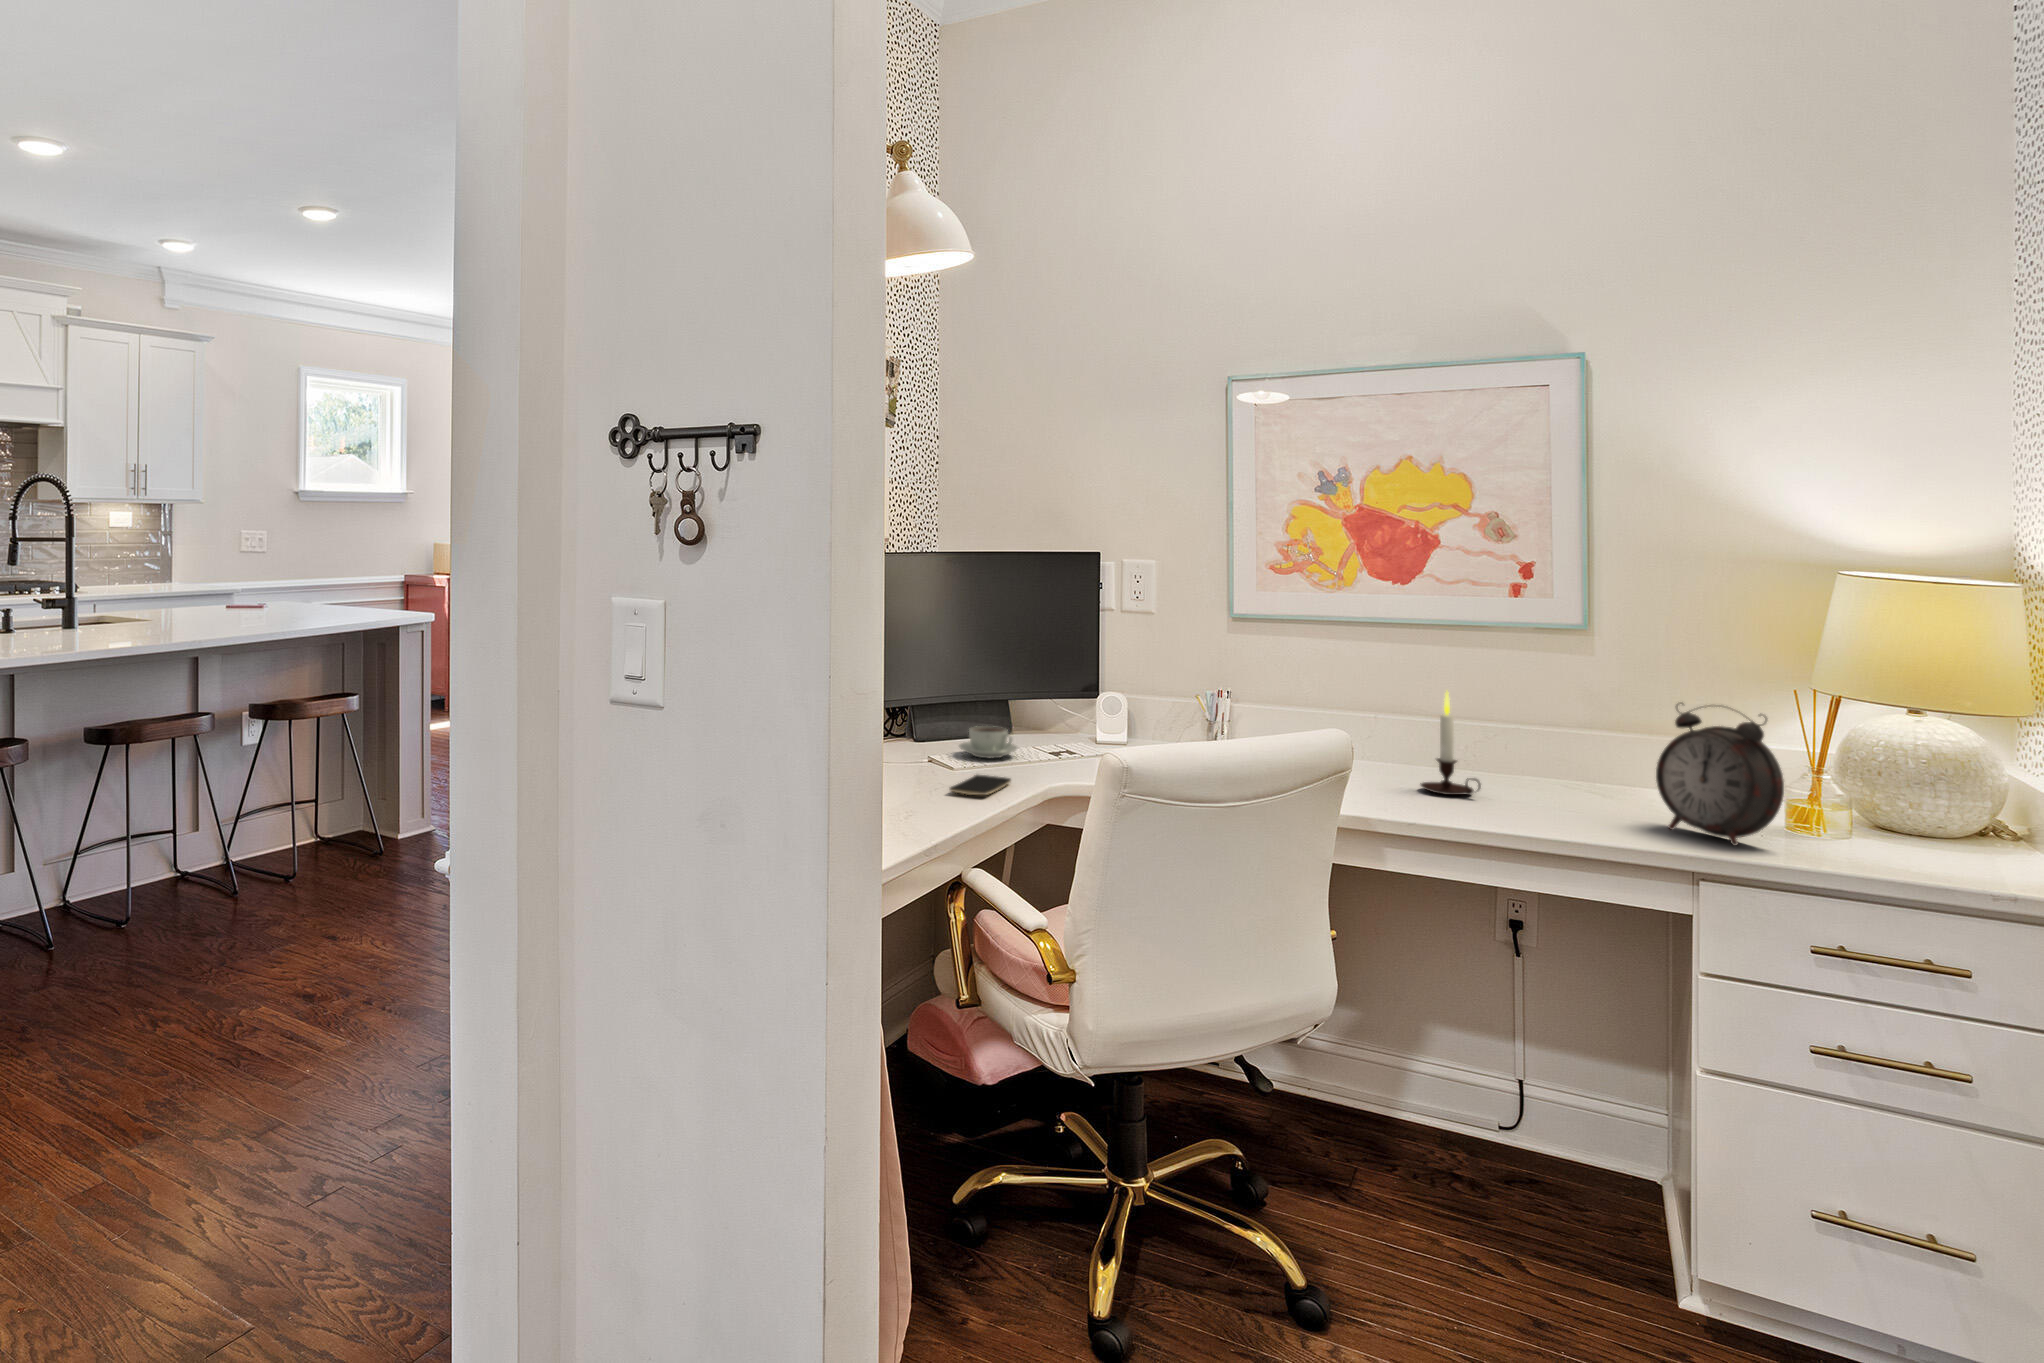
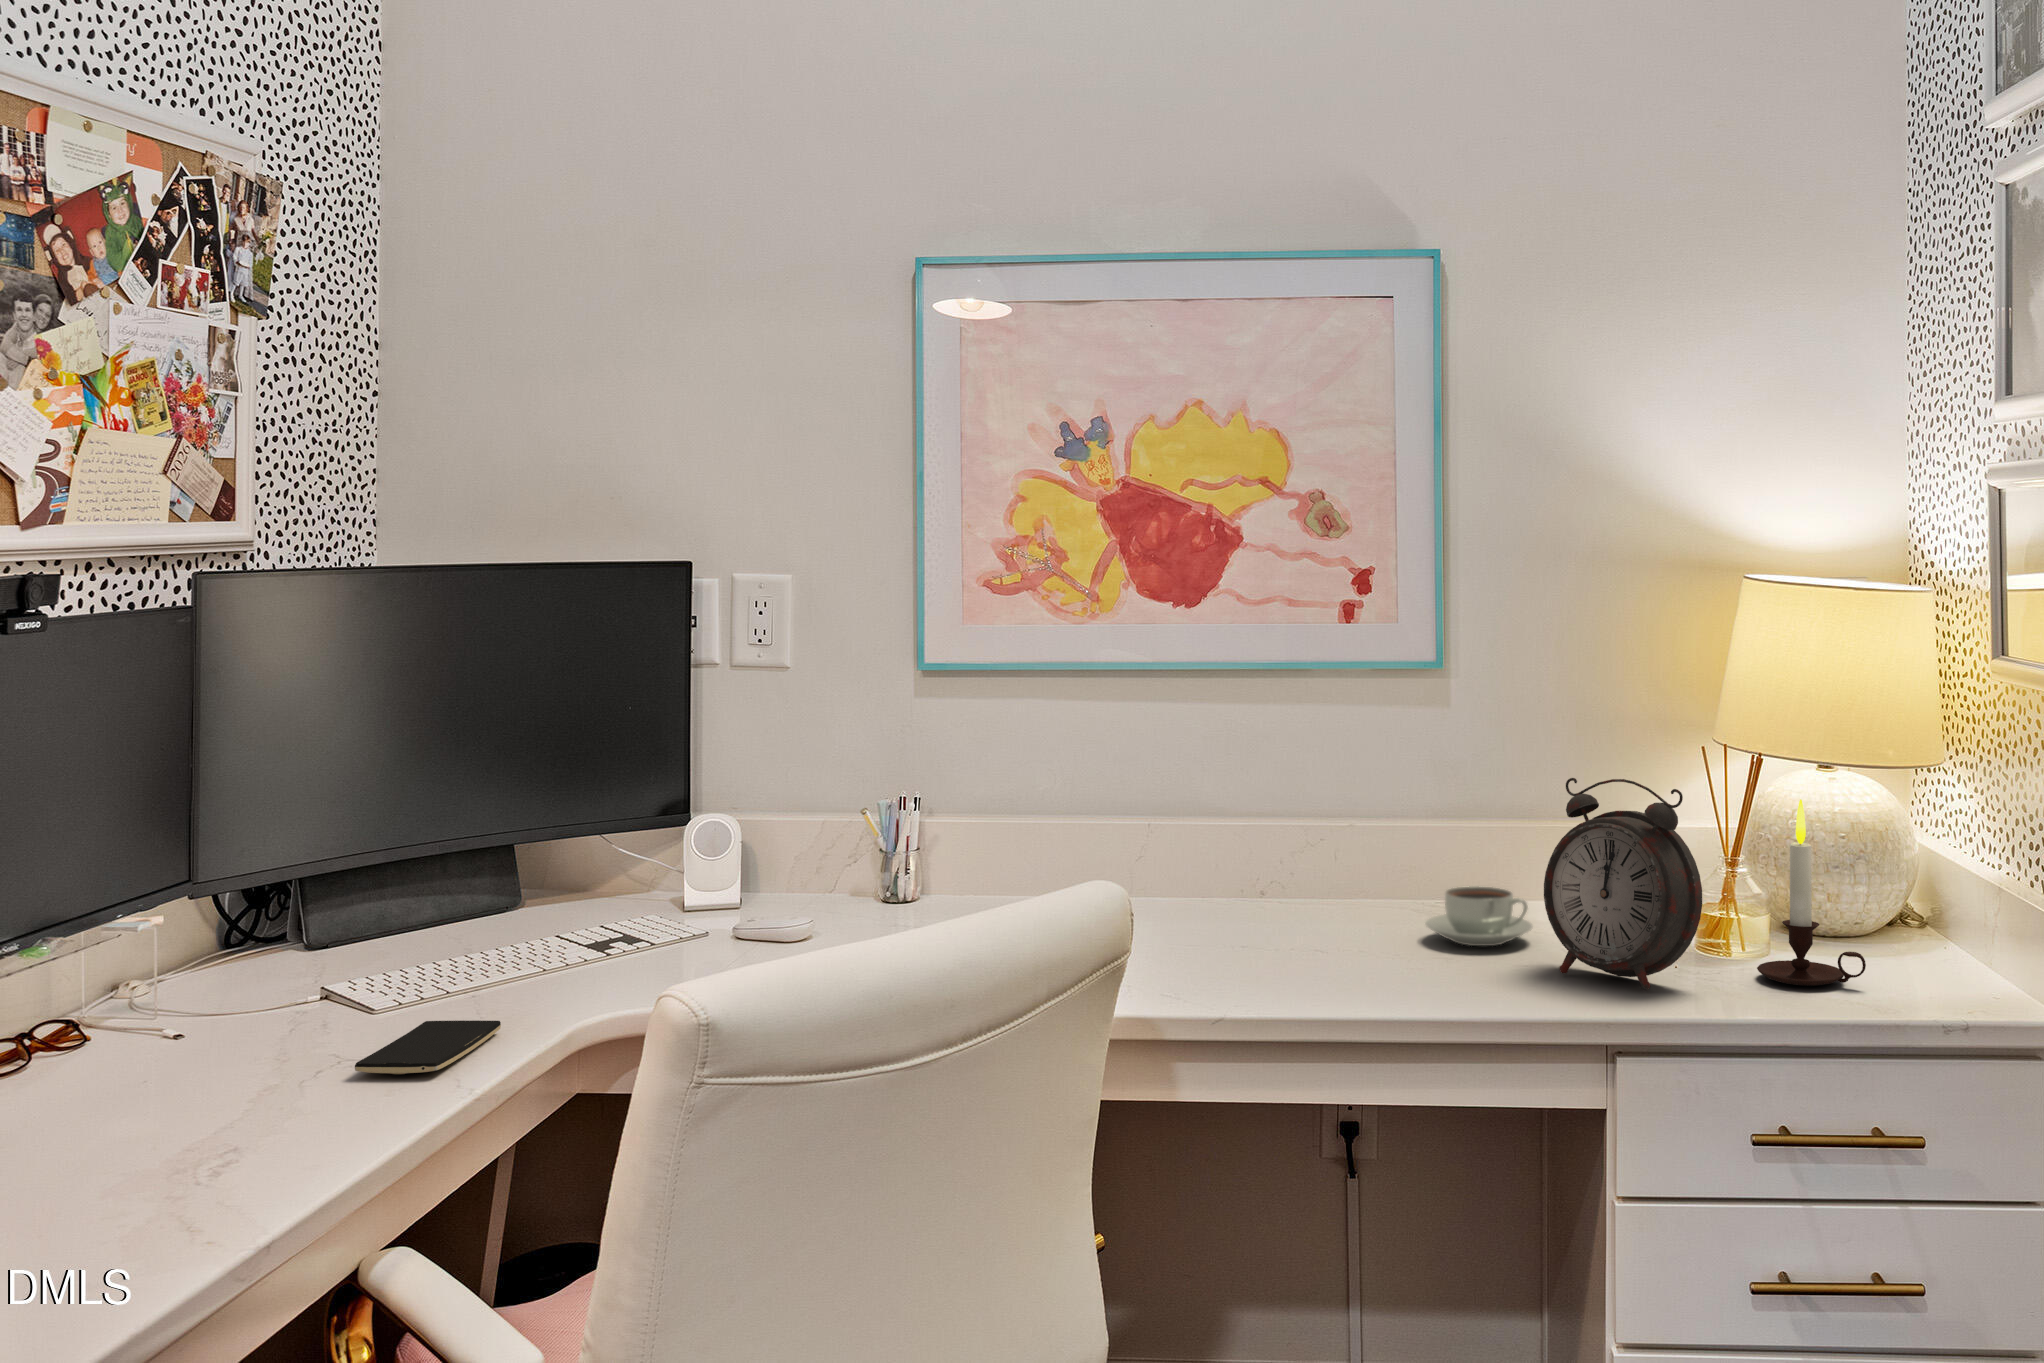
candle: present [1420,692,1481,795] -> present [1757,799,1866,986]
coffee cup: present [959,726,1017,758] -> present [1425,886,1533,946]

